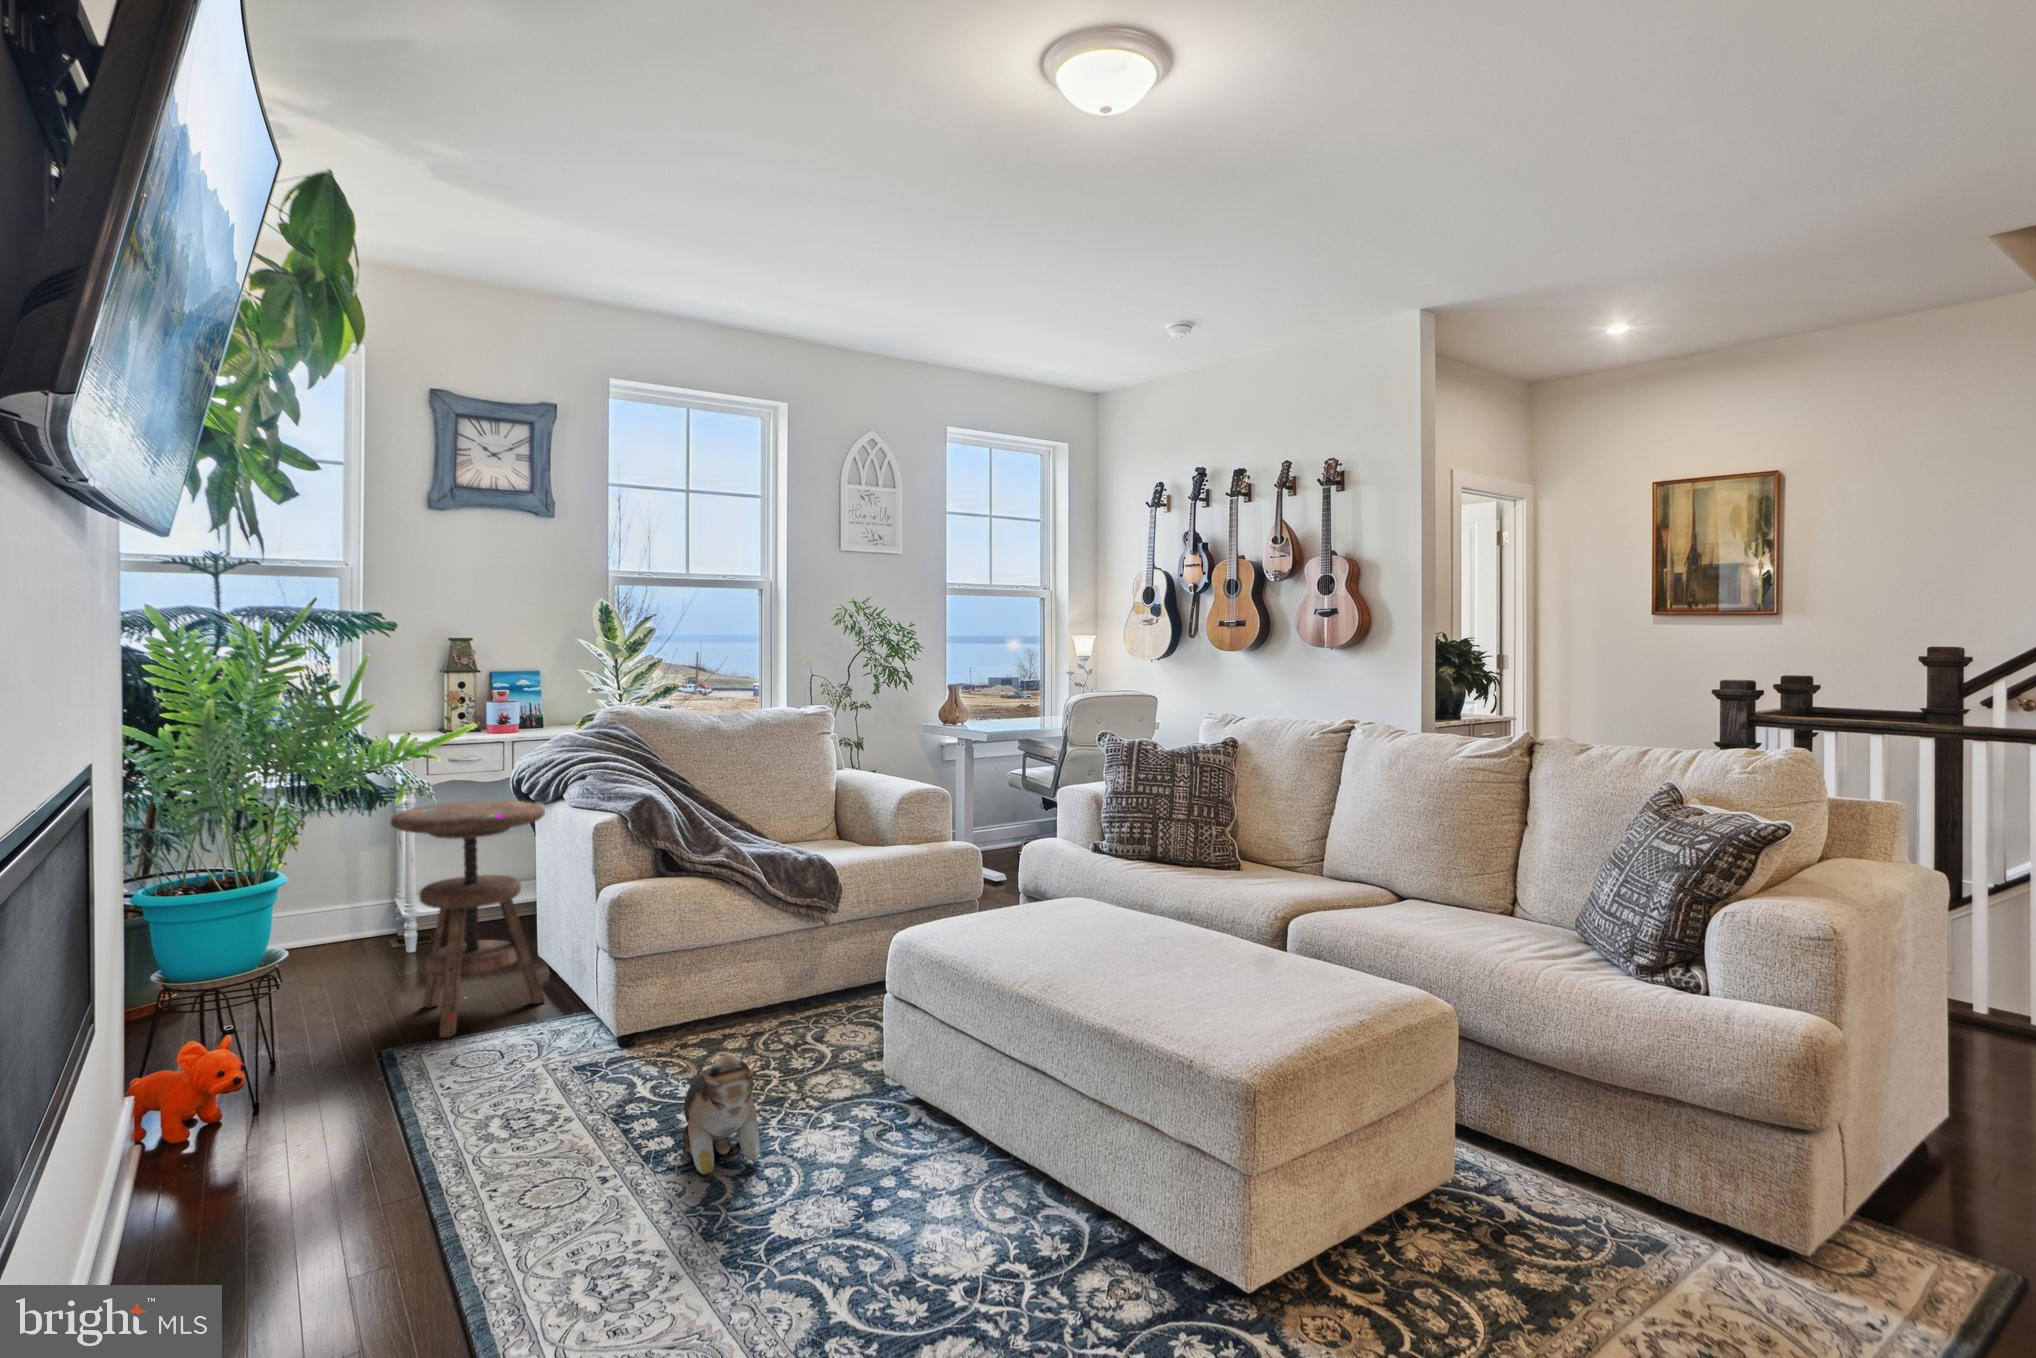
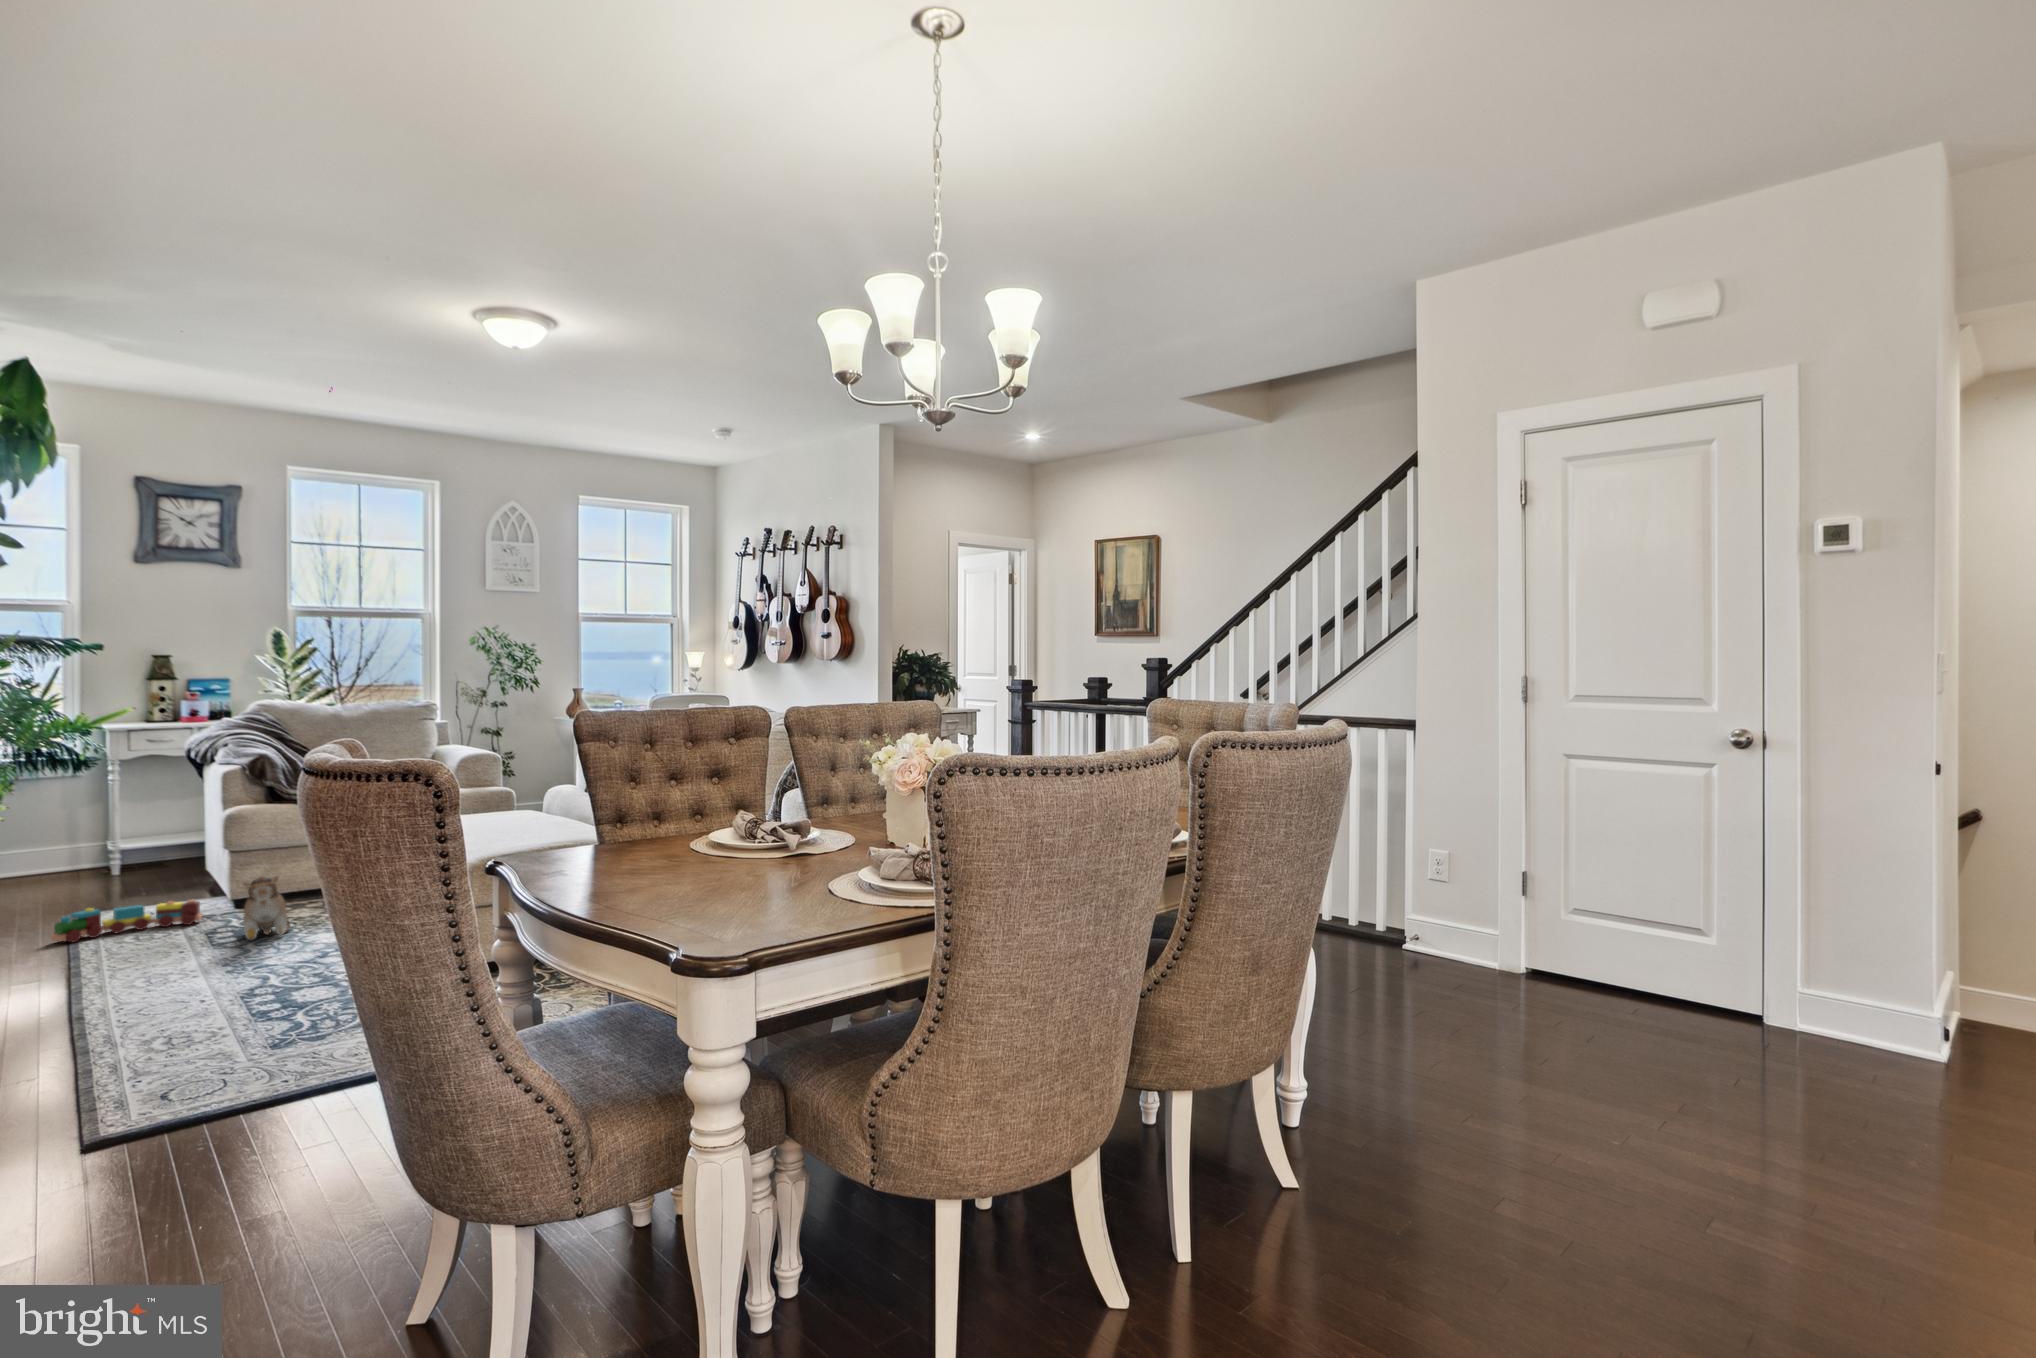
side table: present [391,800,545,1038] -> none [88,761,199,904]
toy train: none [357,1063,589,1163] -> present [51,900,202,942]

